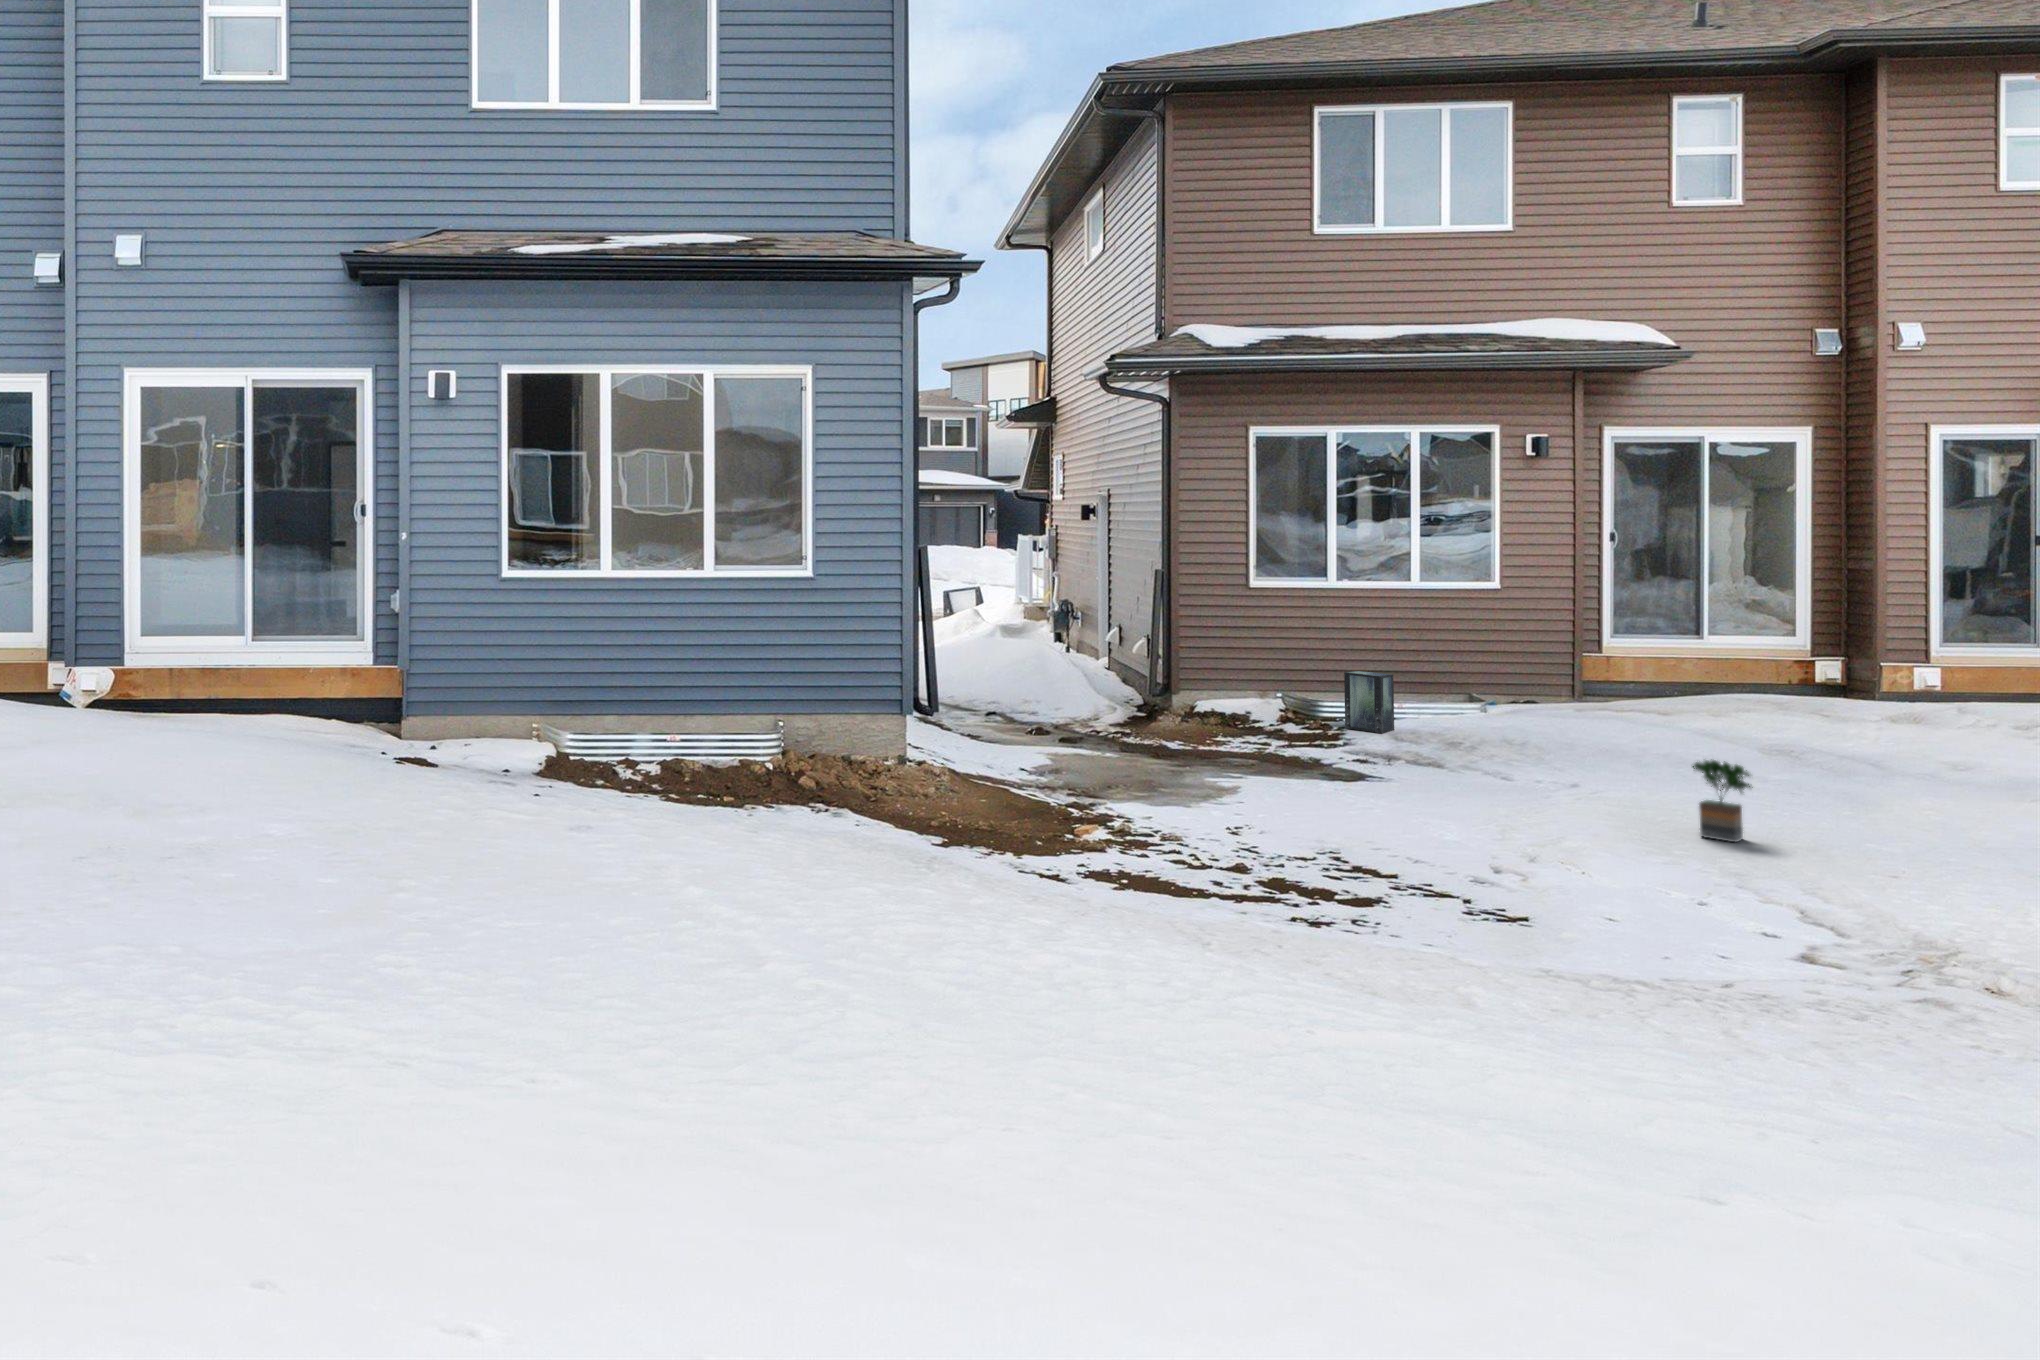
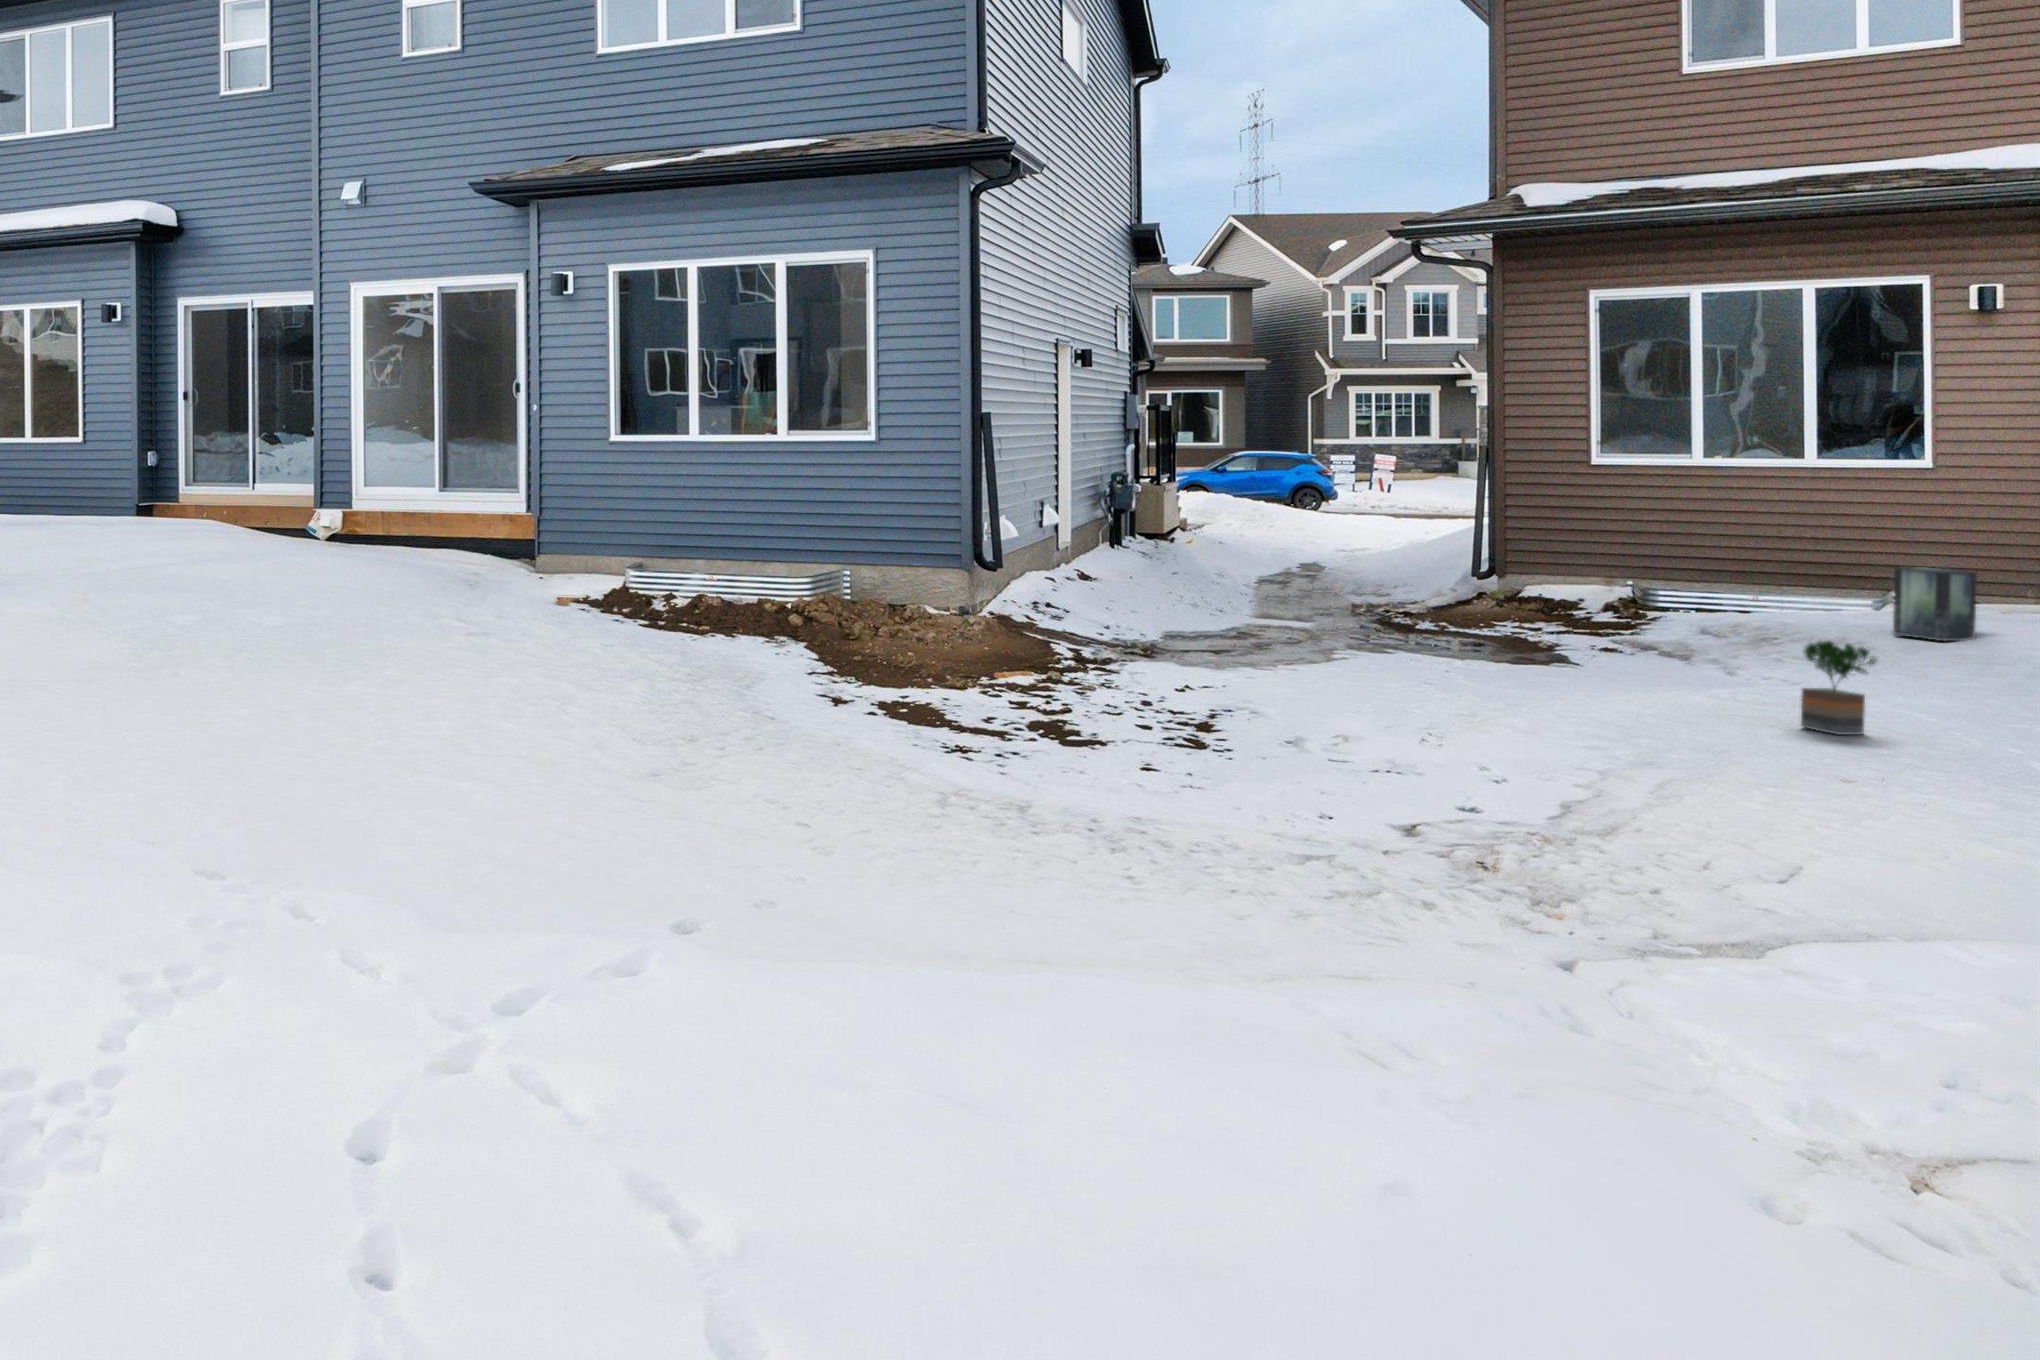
storage box: present [1344,671,1394,733] -> present [1893,567,1977,641]

